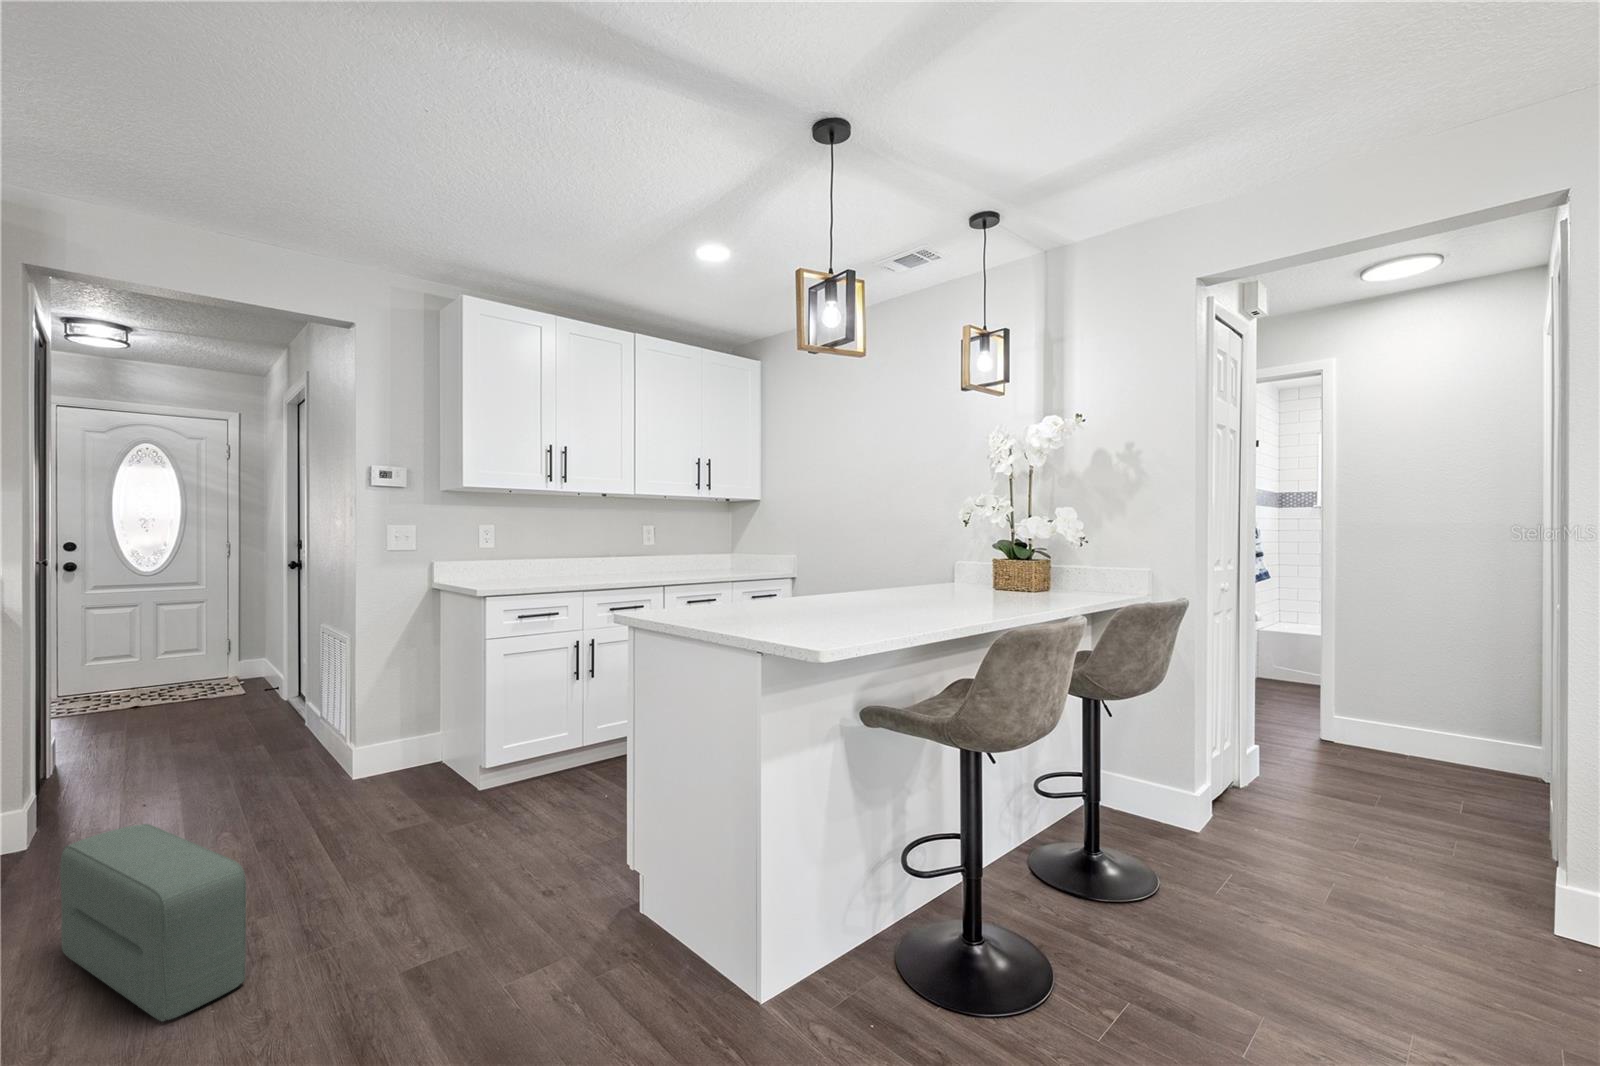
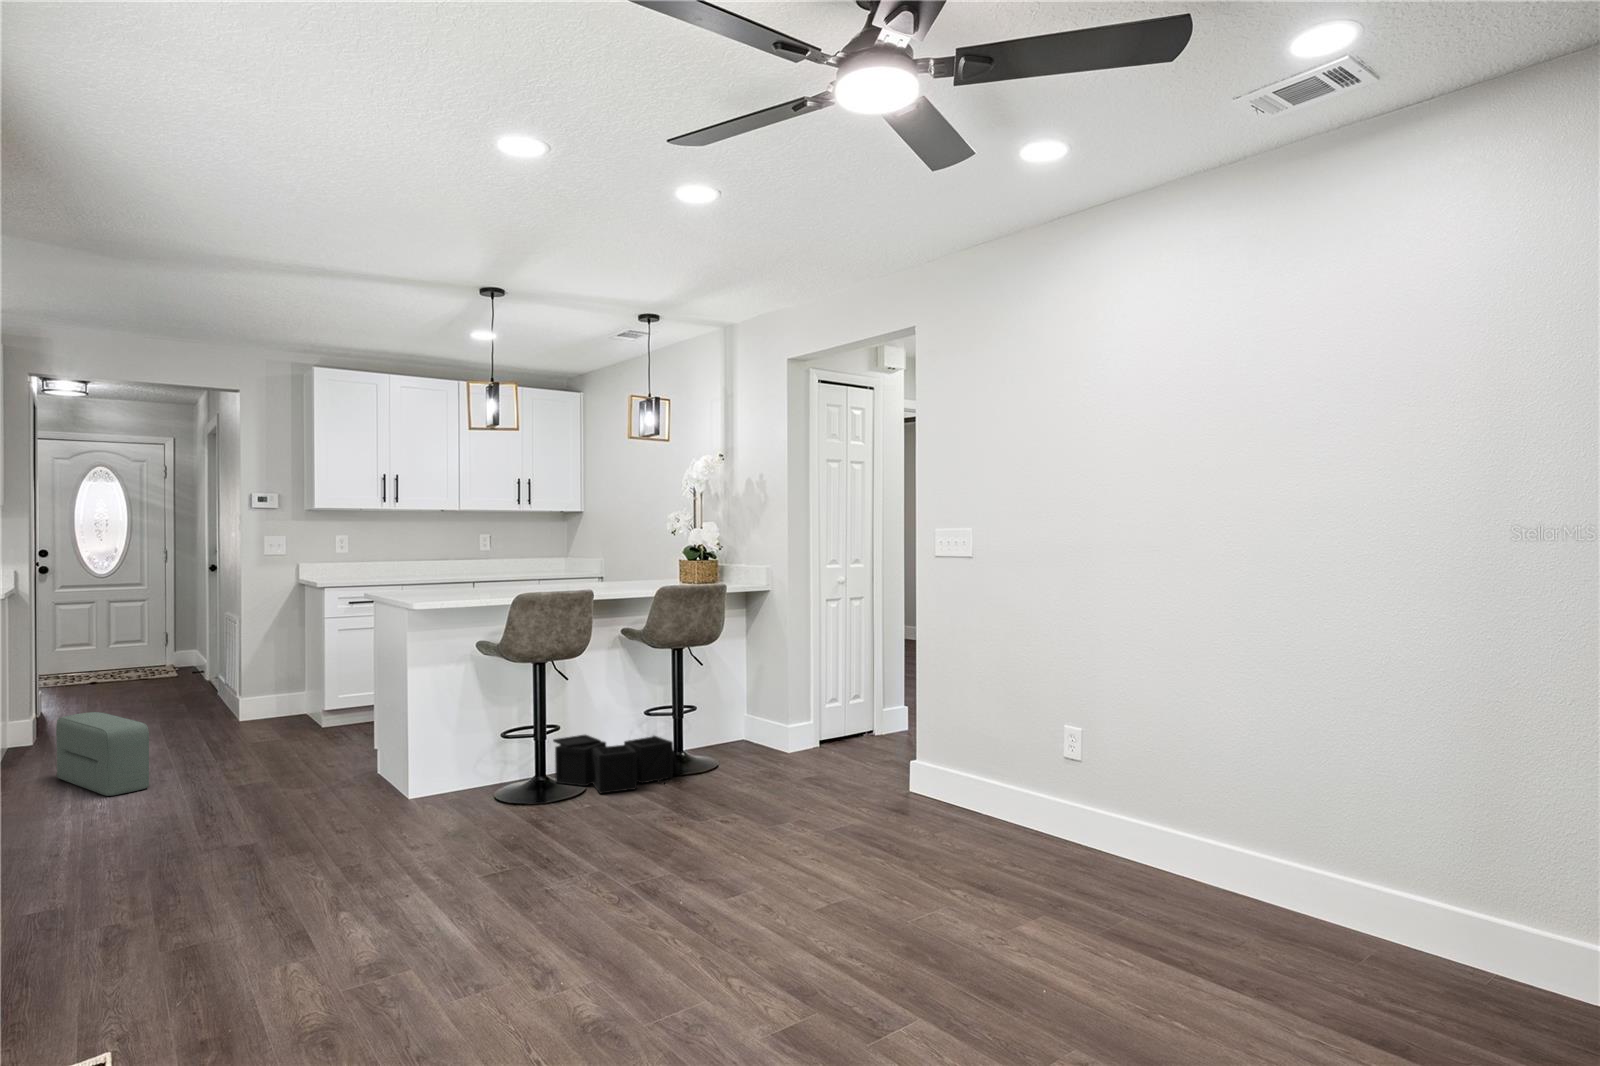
storage bin: none [940,830,1150,965] -> present [553,735,679,794]

